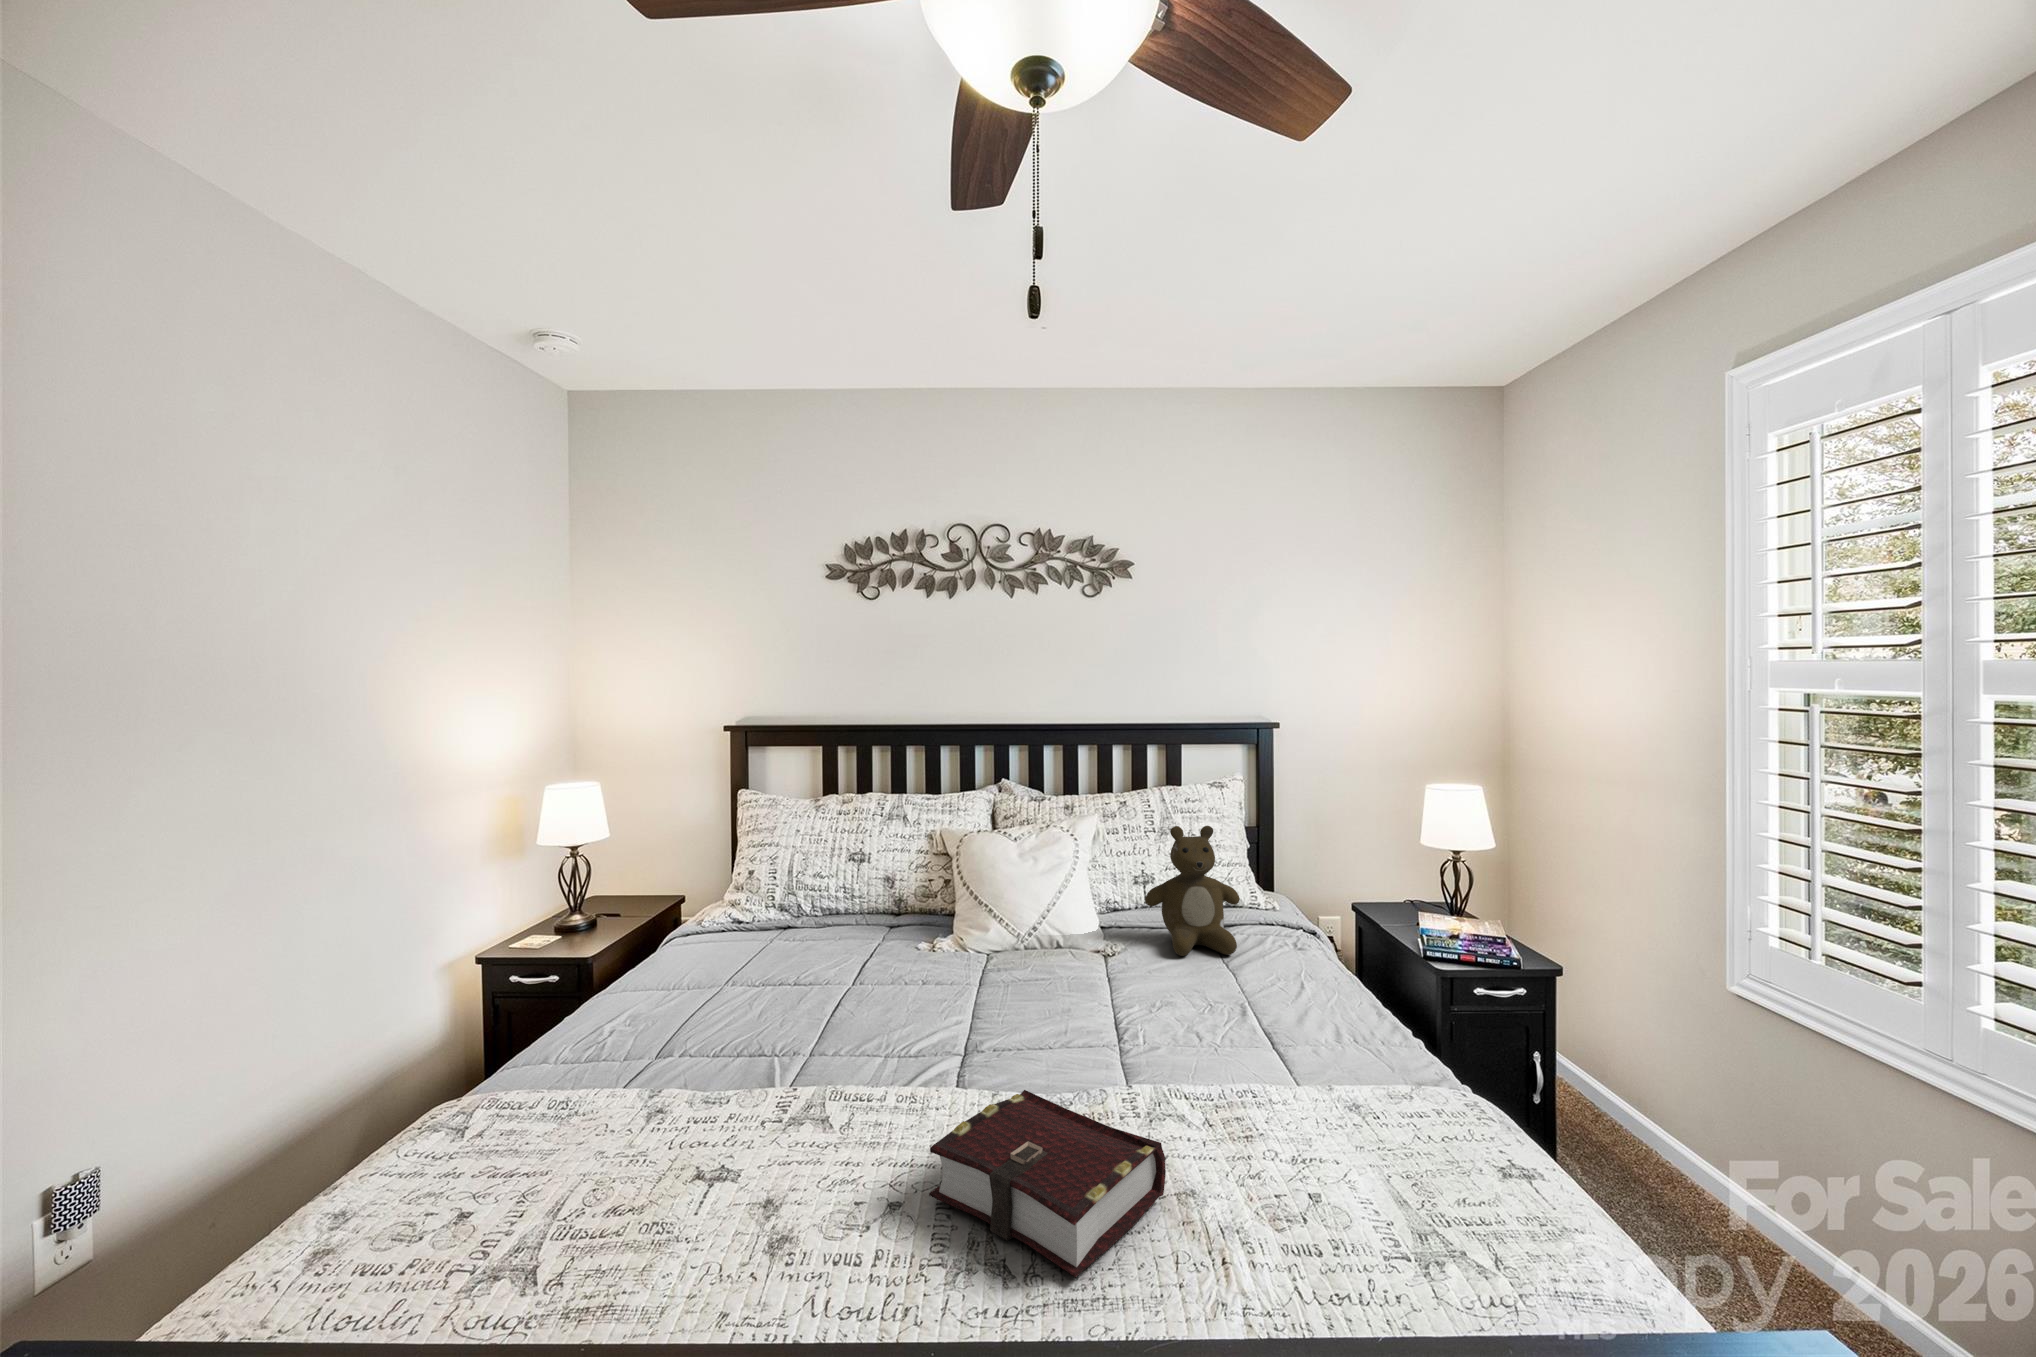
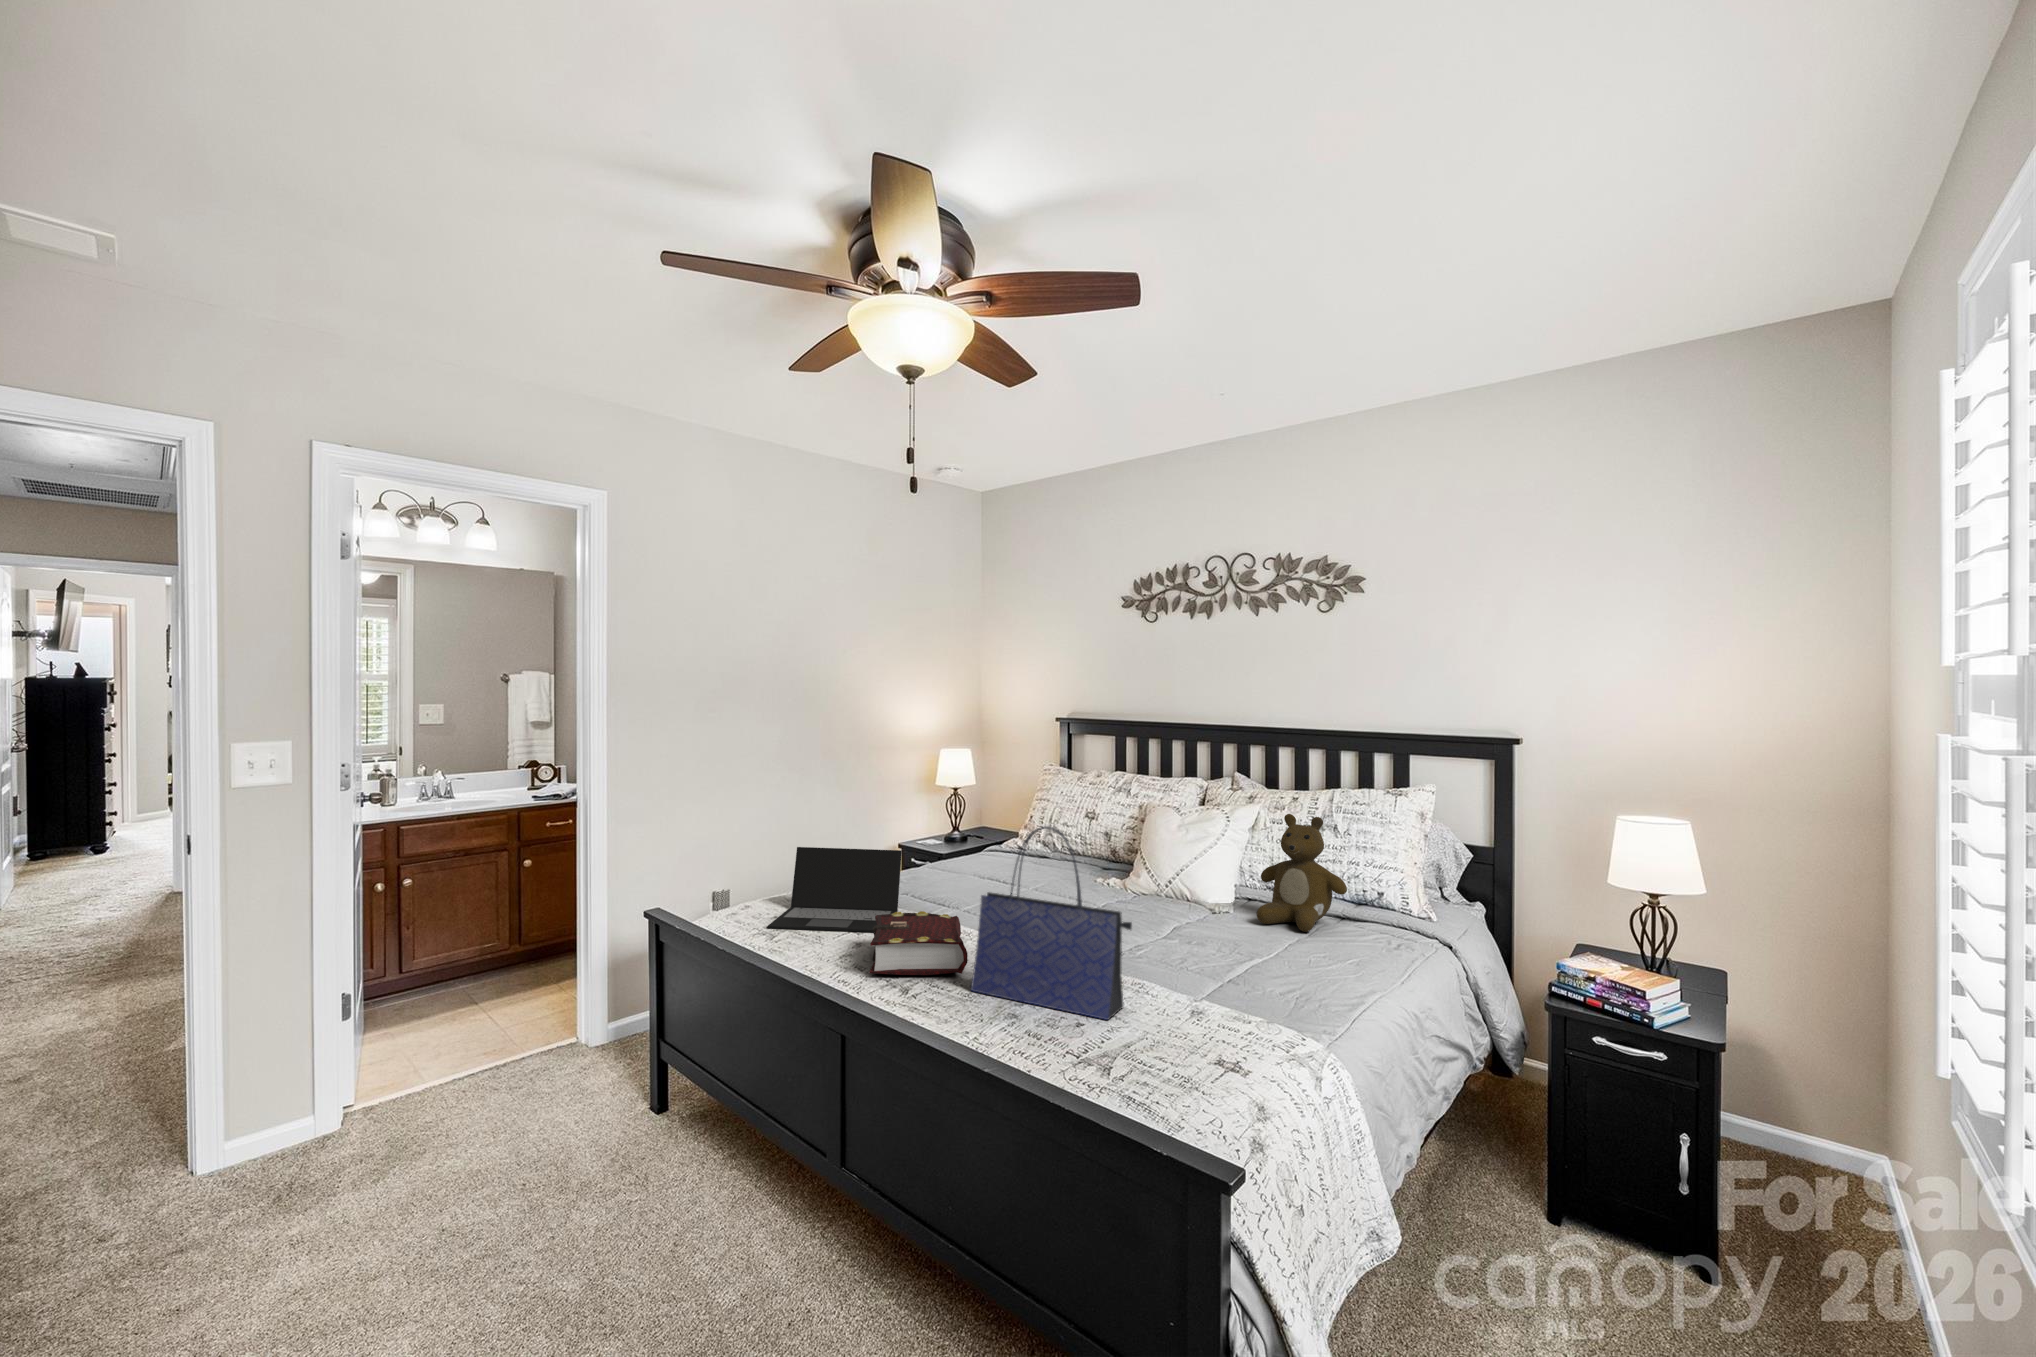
tote bag: none [1201,930,1432,1224] -> present [971,827,1132,1020]
laptop: none [596,996,875,1261] -> present [767,847,902,932]

